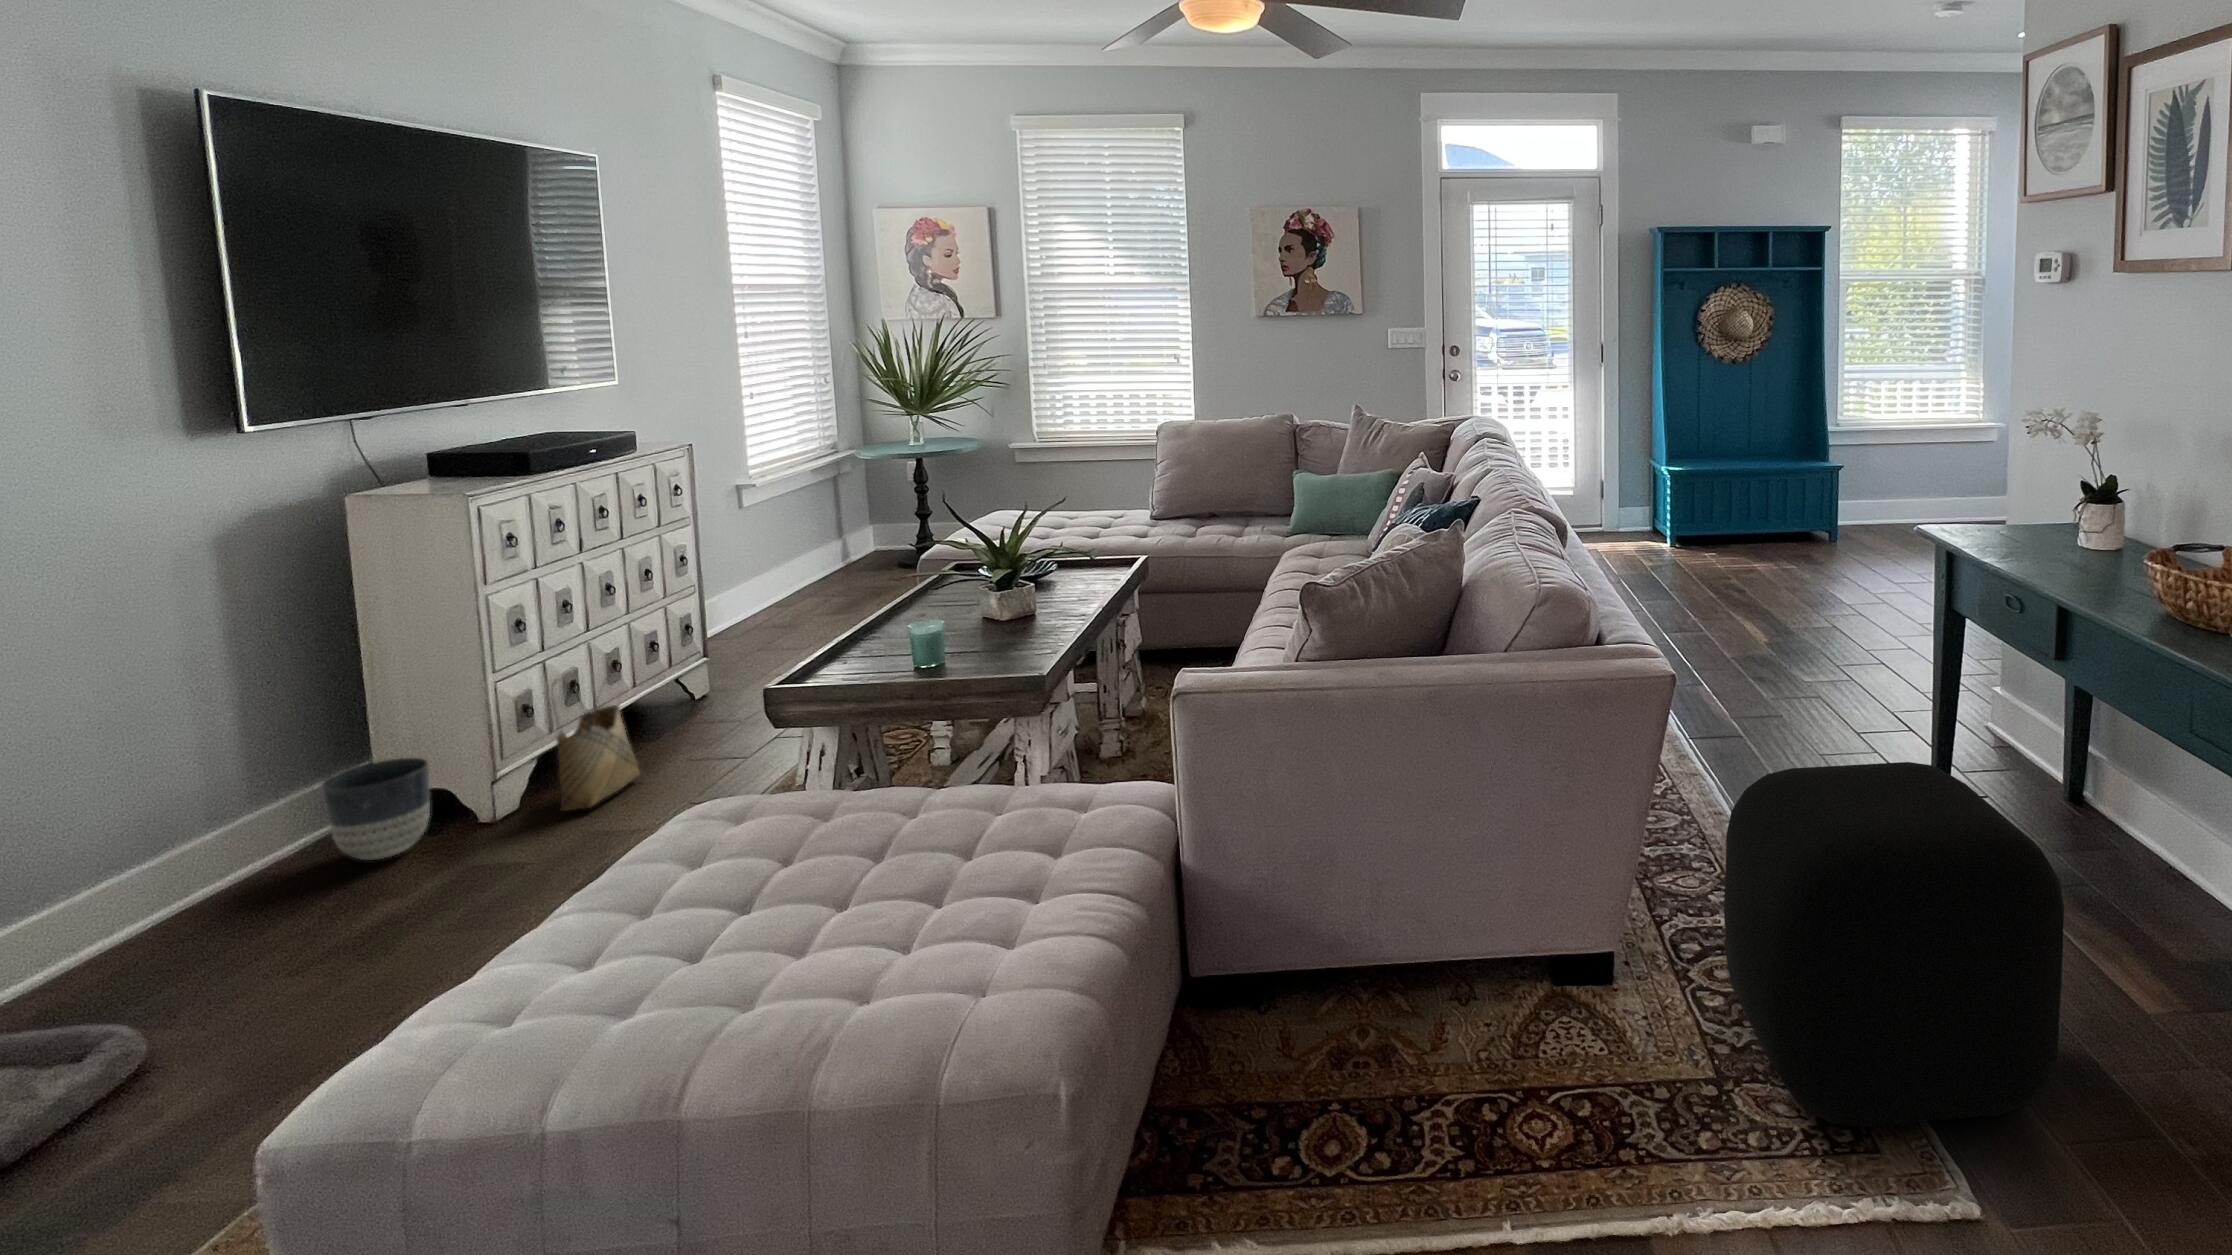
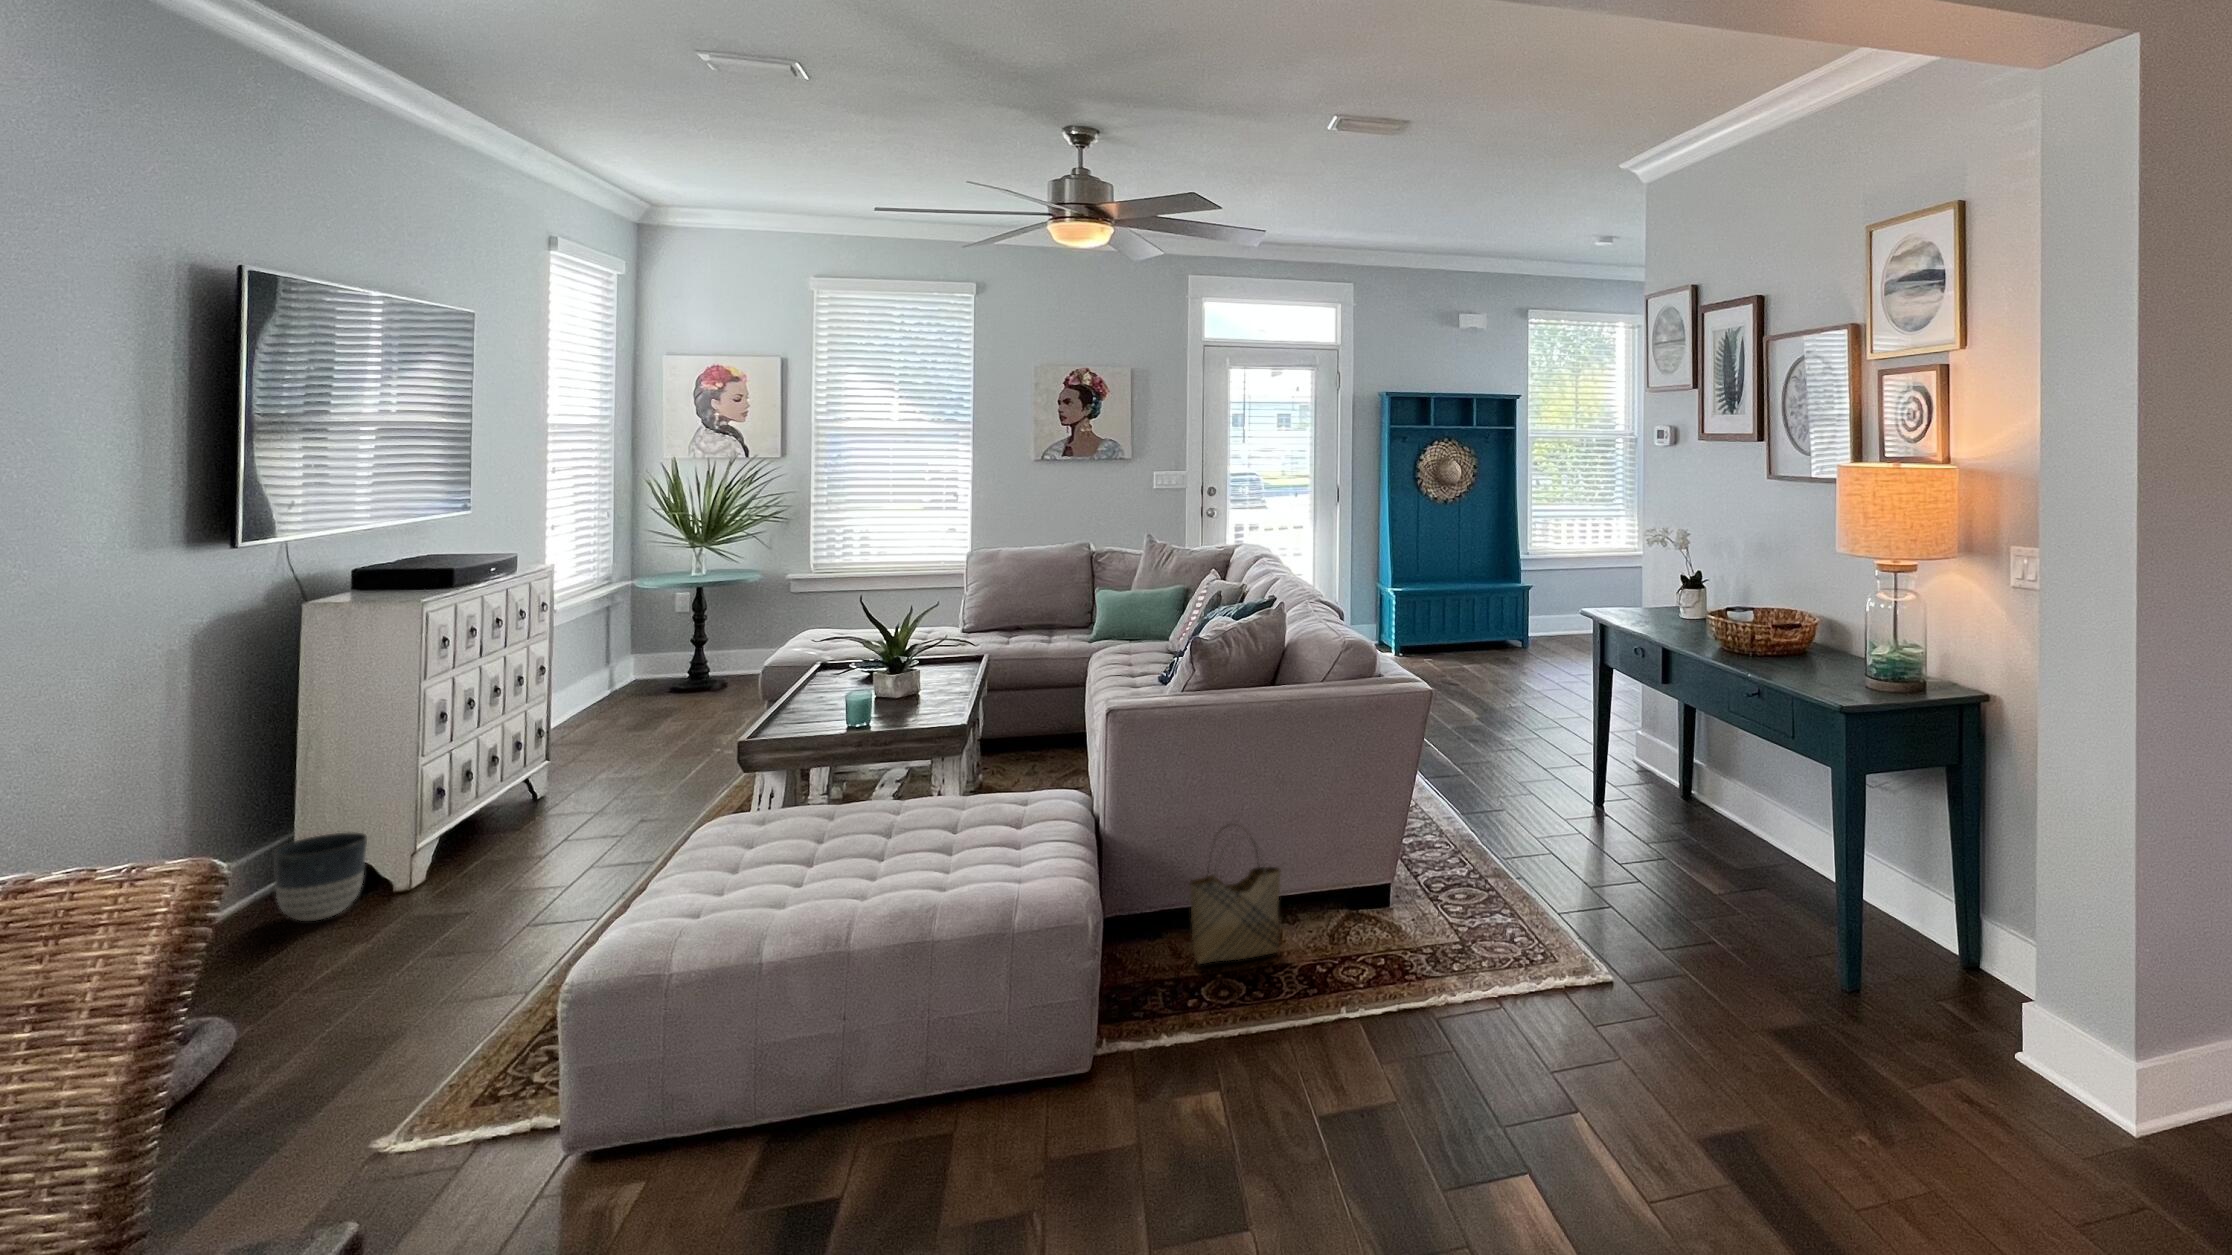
woven basket: present [552,681,640,811] -> present [1189,826,1280,964]
ottoman: present [1724,762,2064,1126] -> none [1462,742,1657,951]

